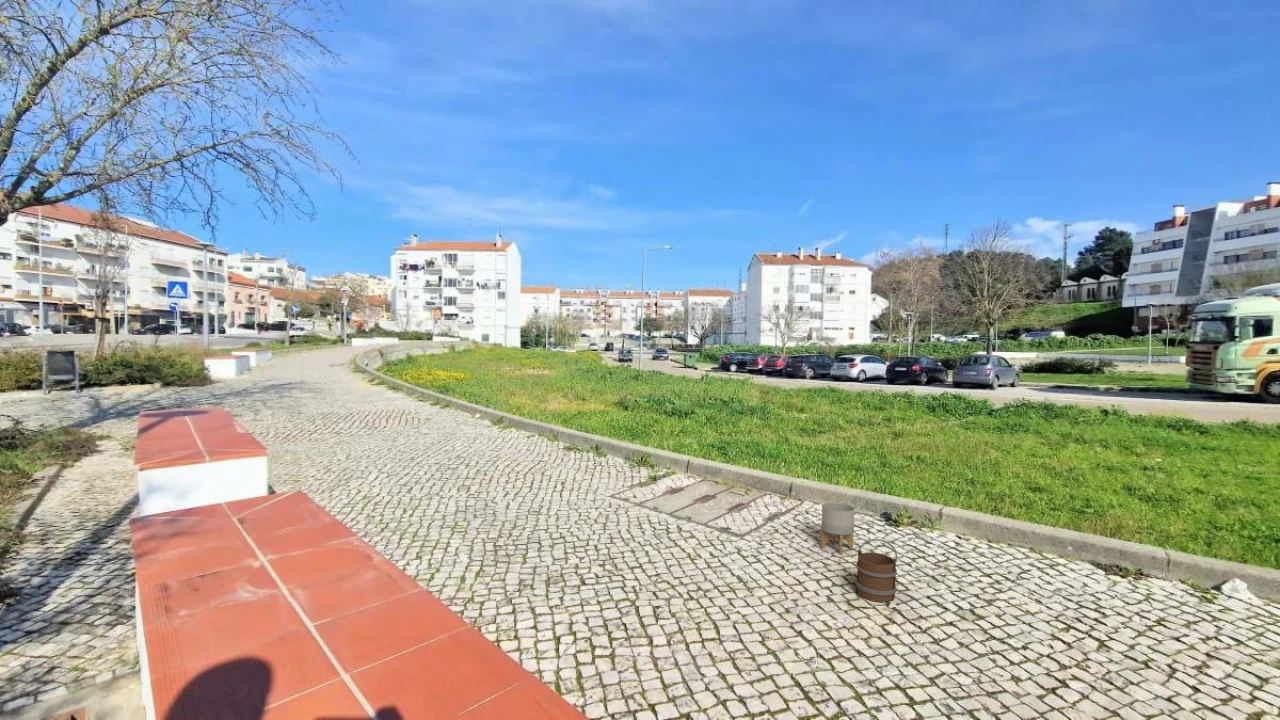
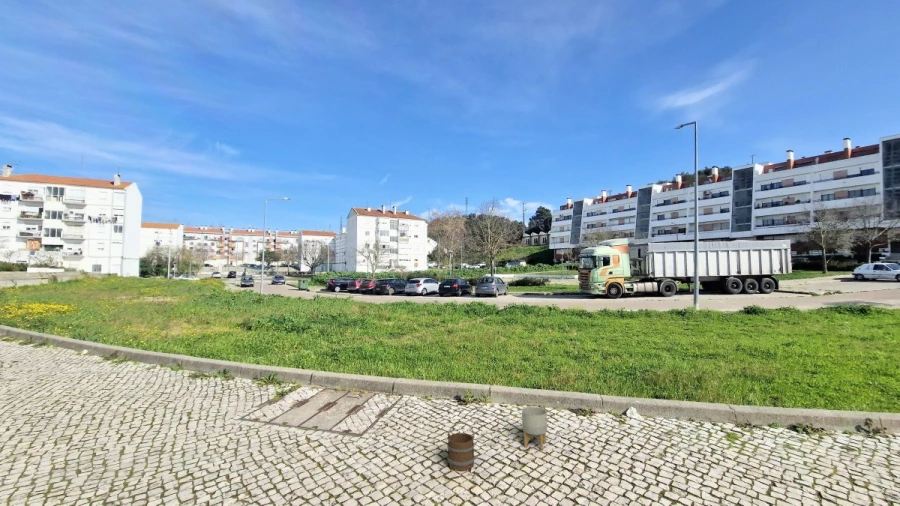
planter: present [821,502,854,554] -> present [522,407,547,450]

